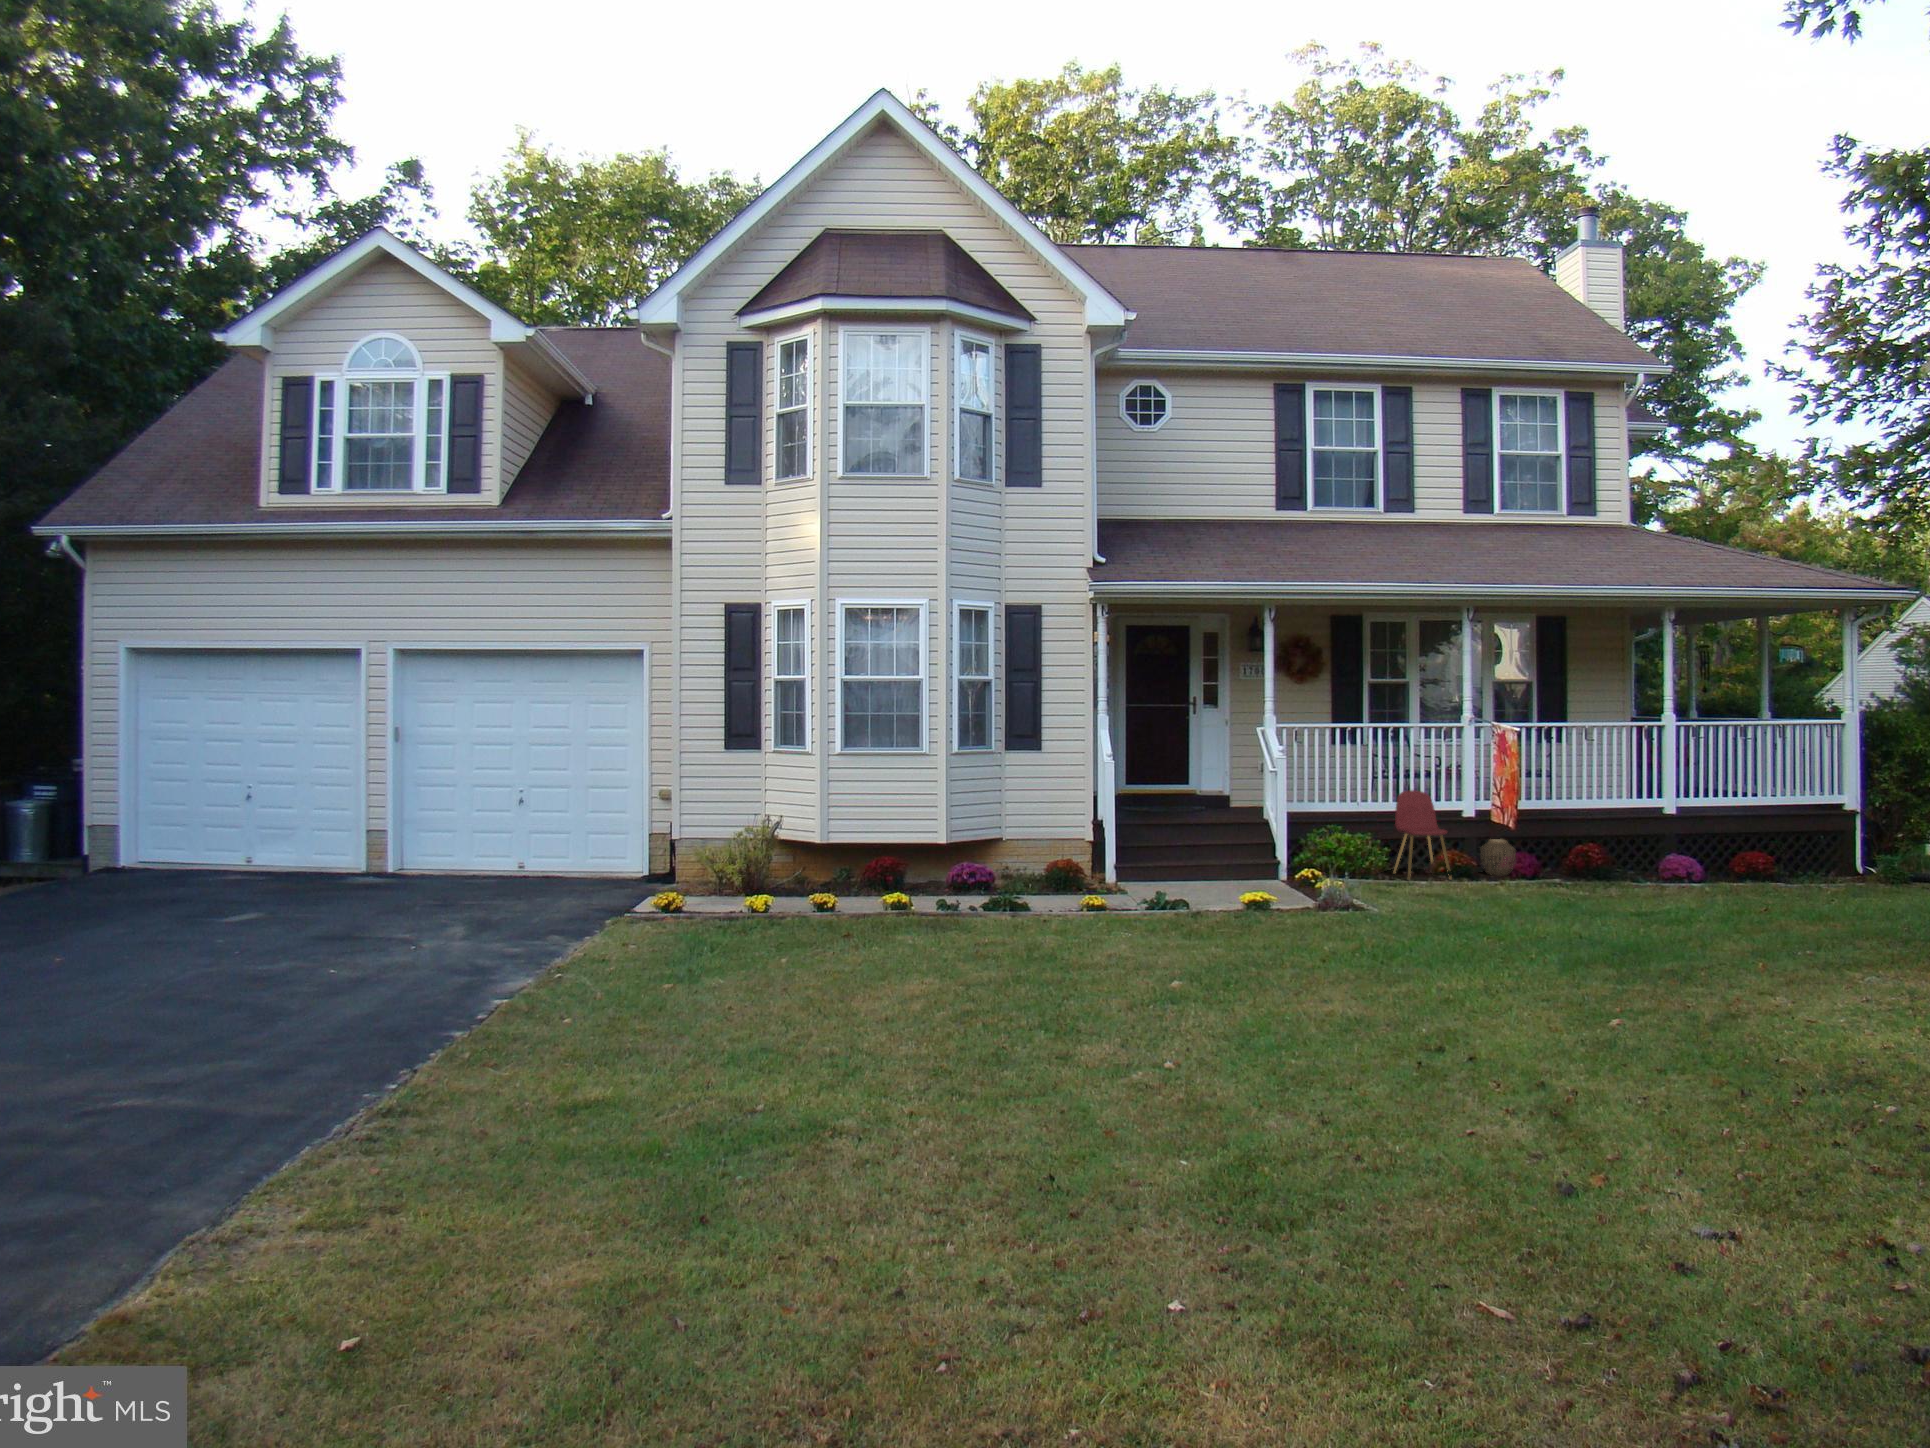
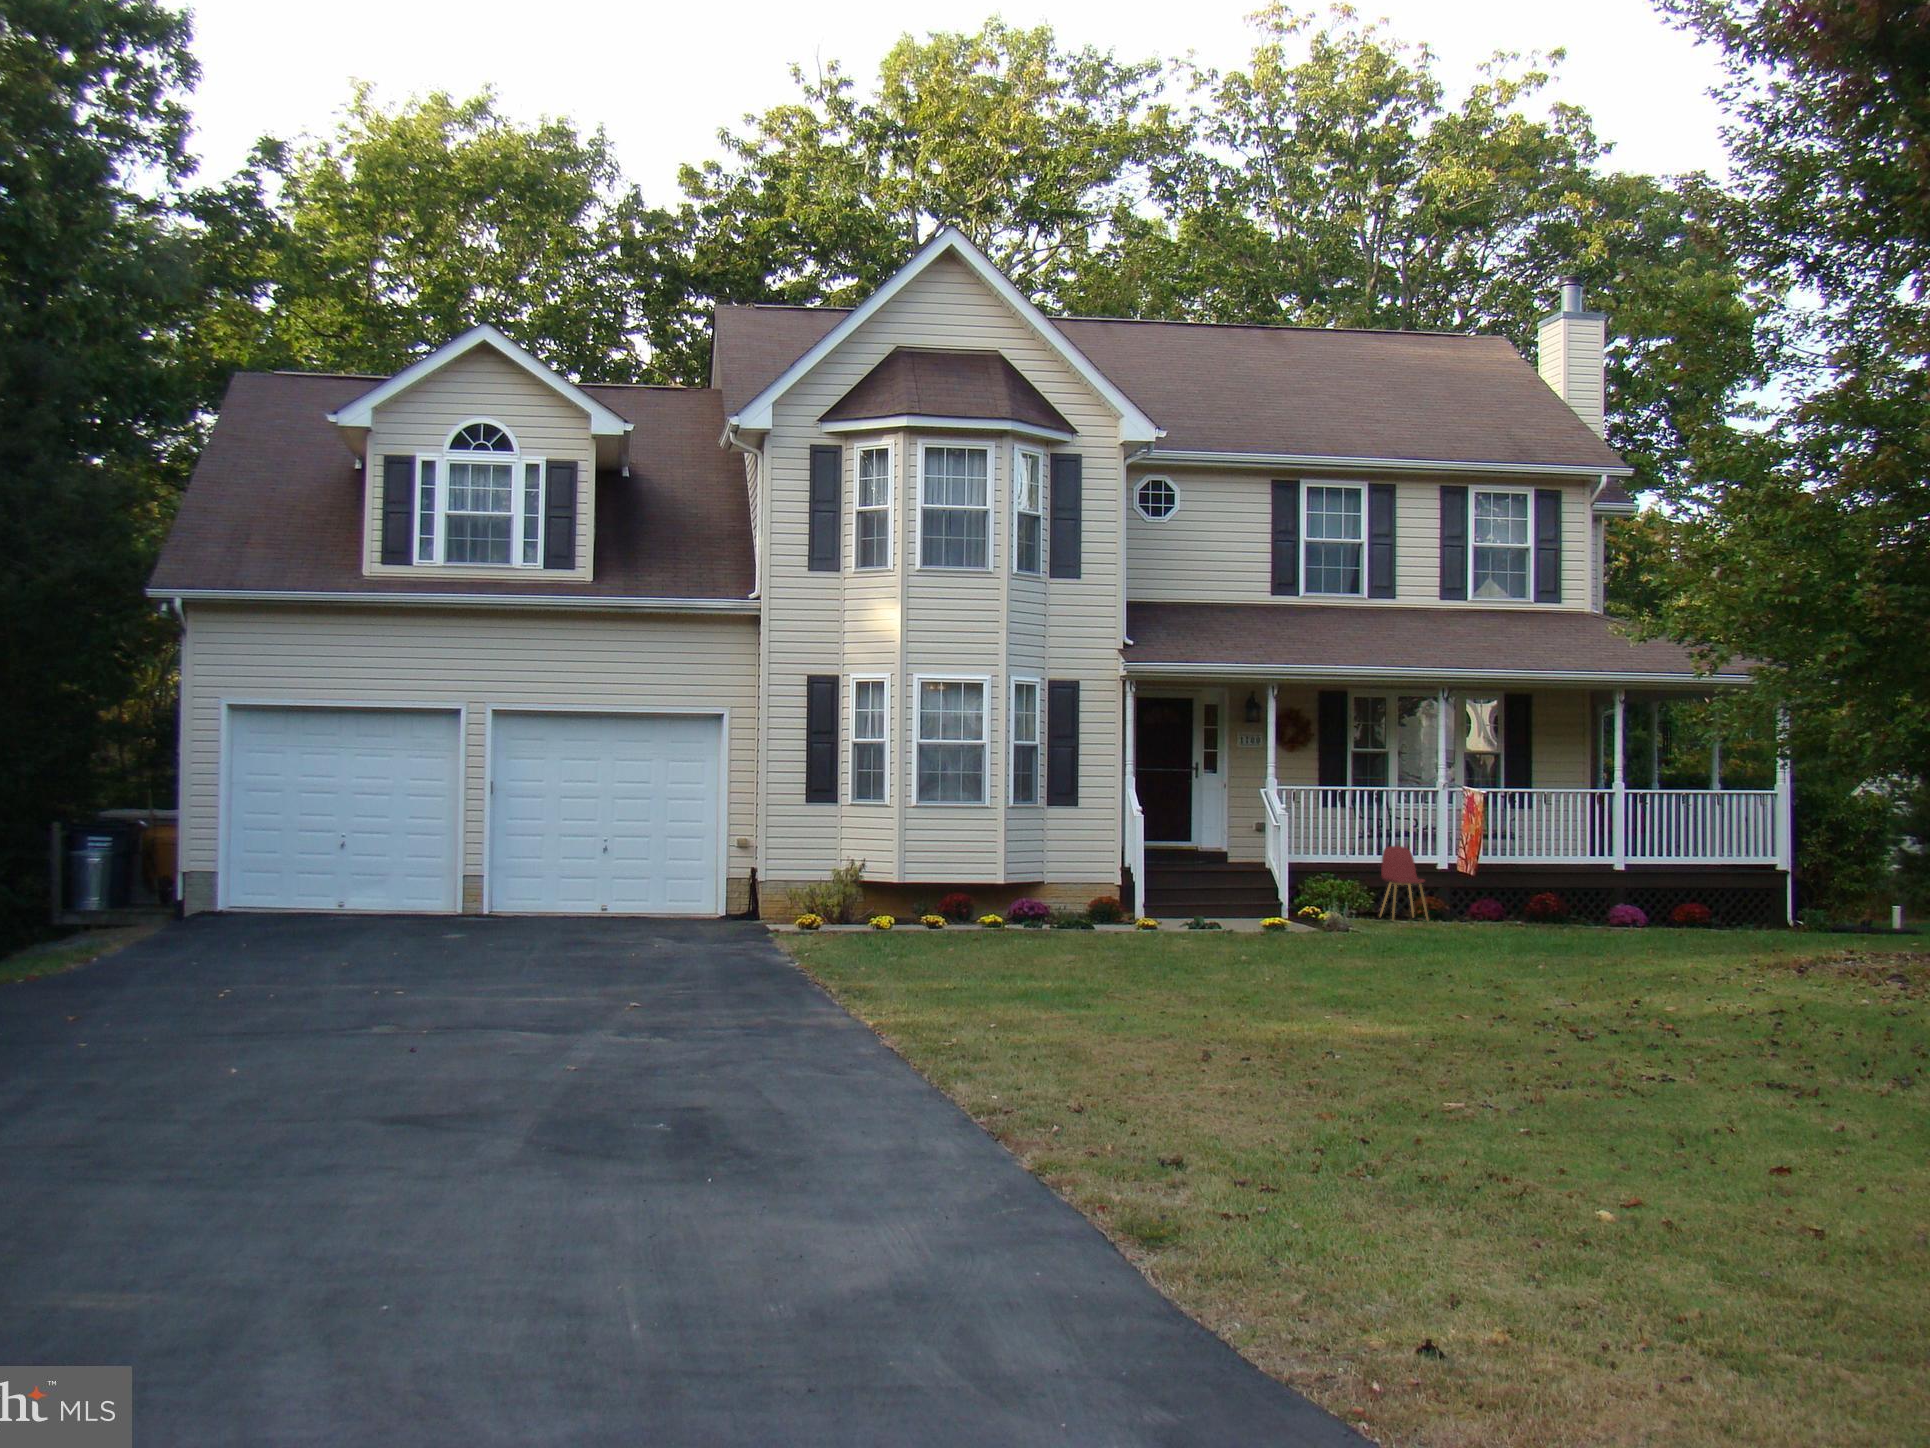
woven basket: present [1480,839,1515,876] -> none [1452,888,1482,920]

